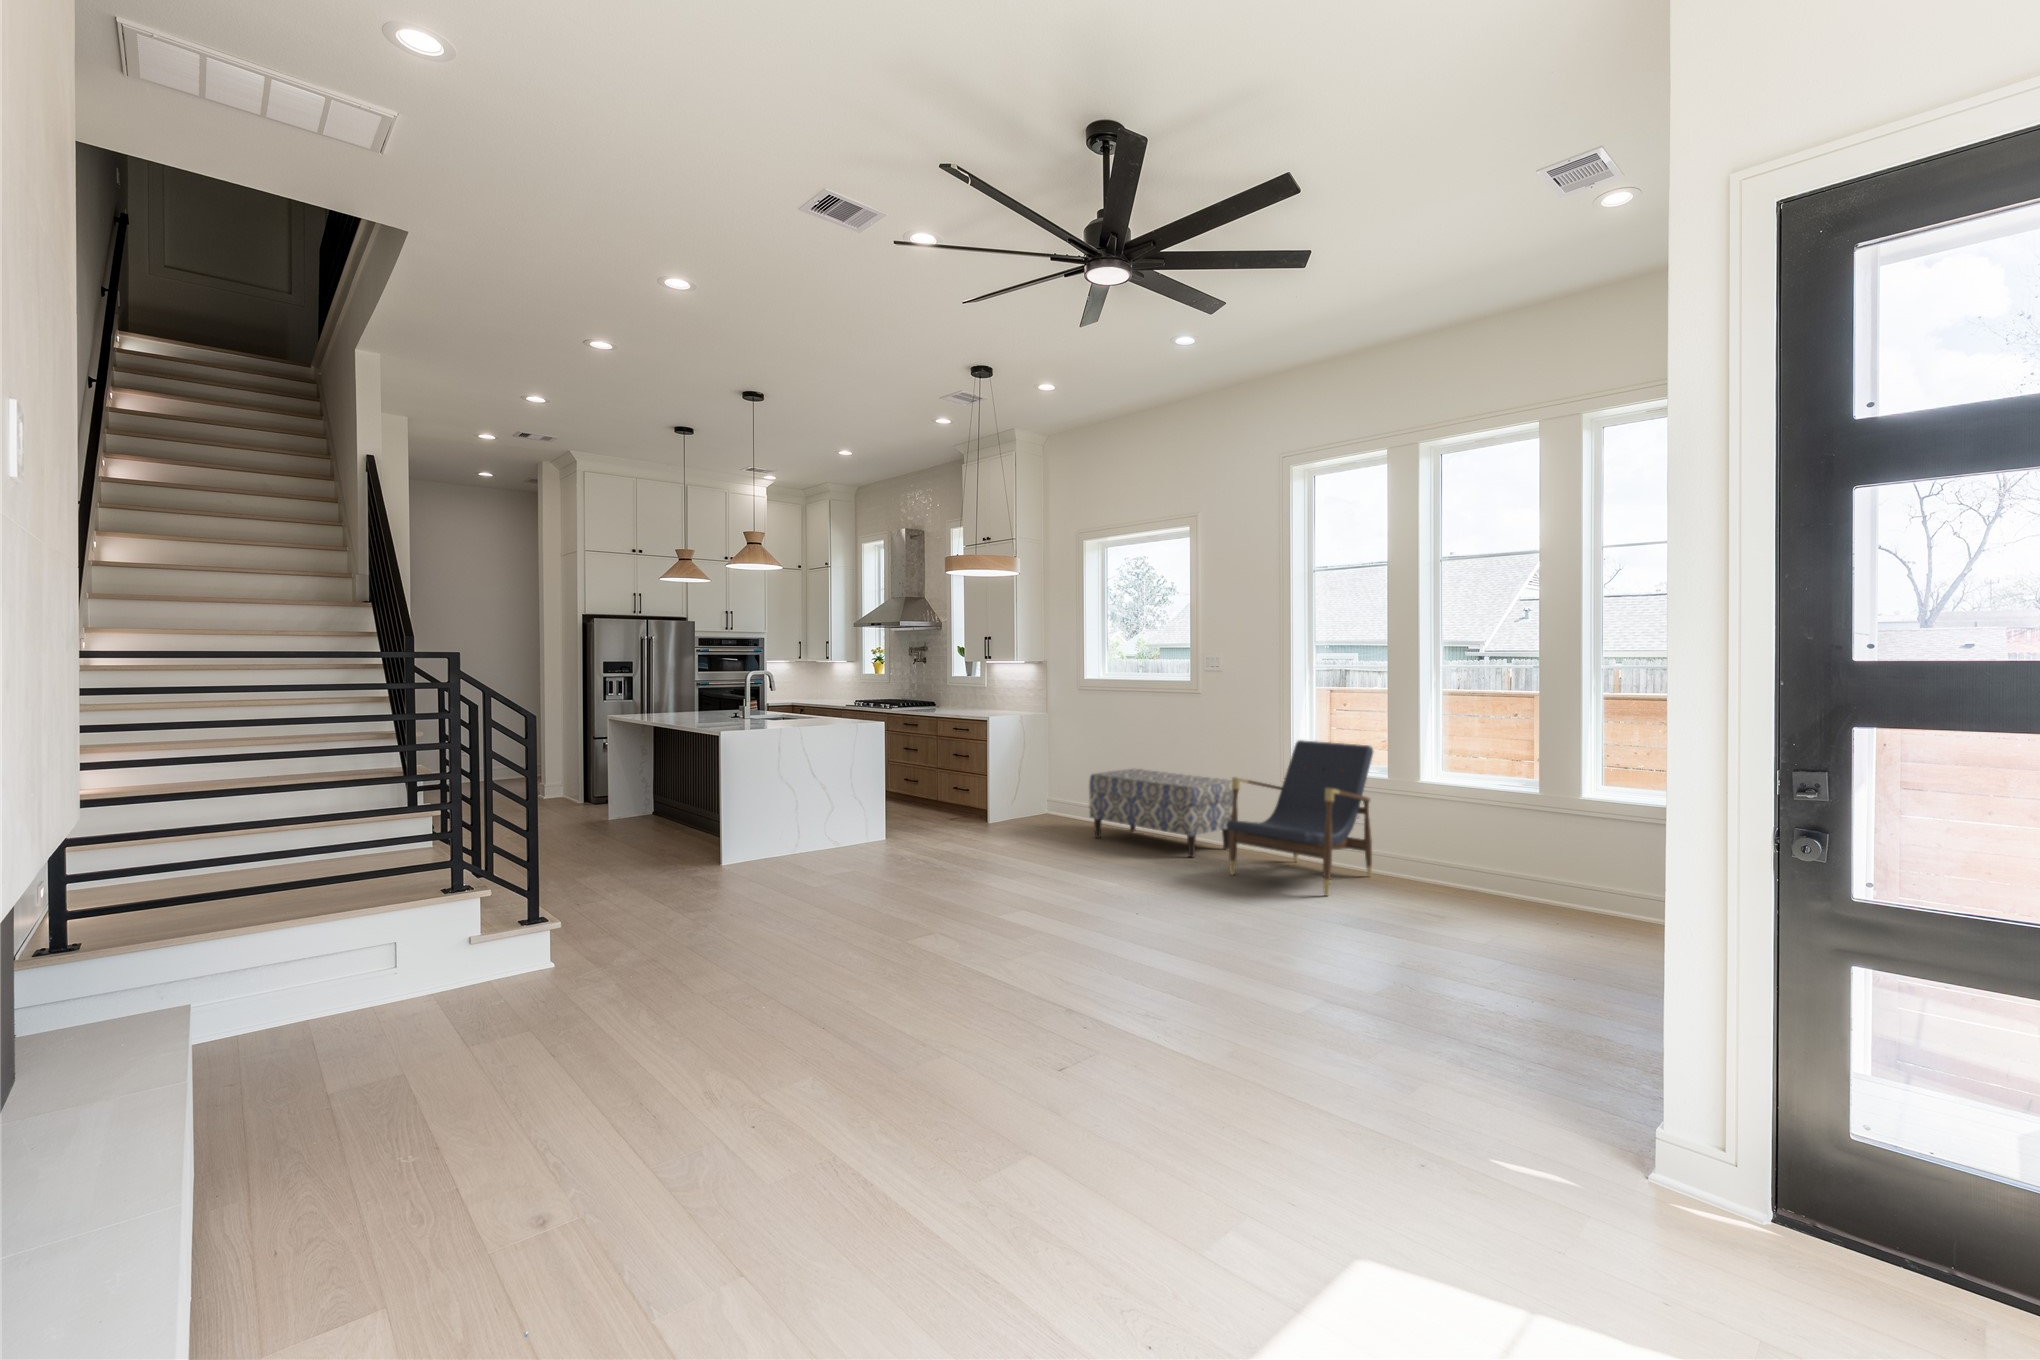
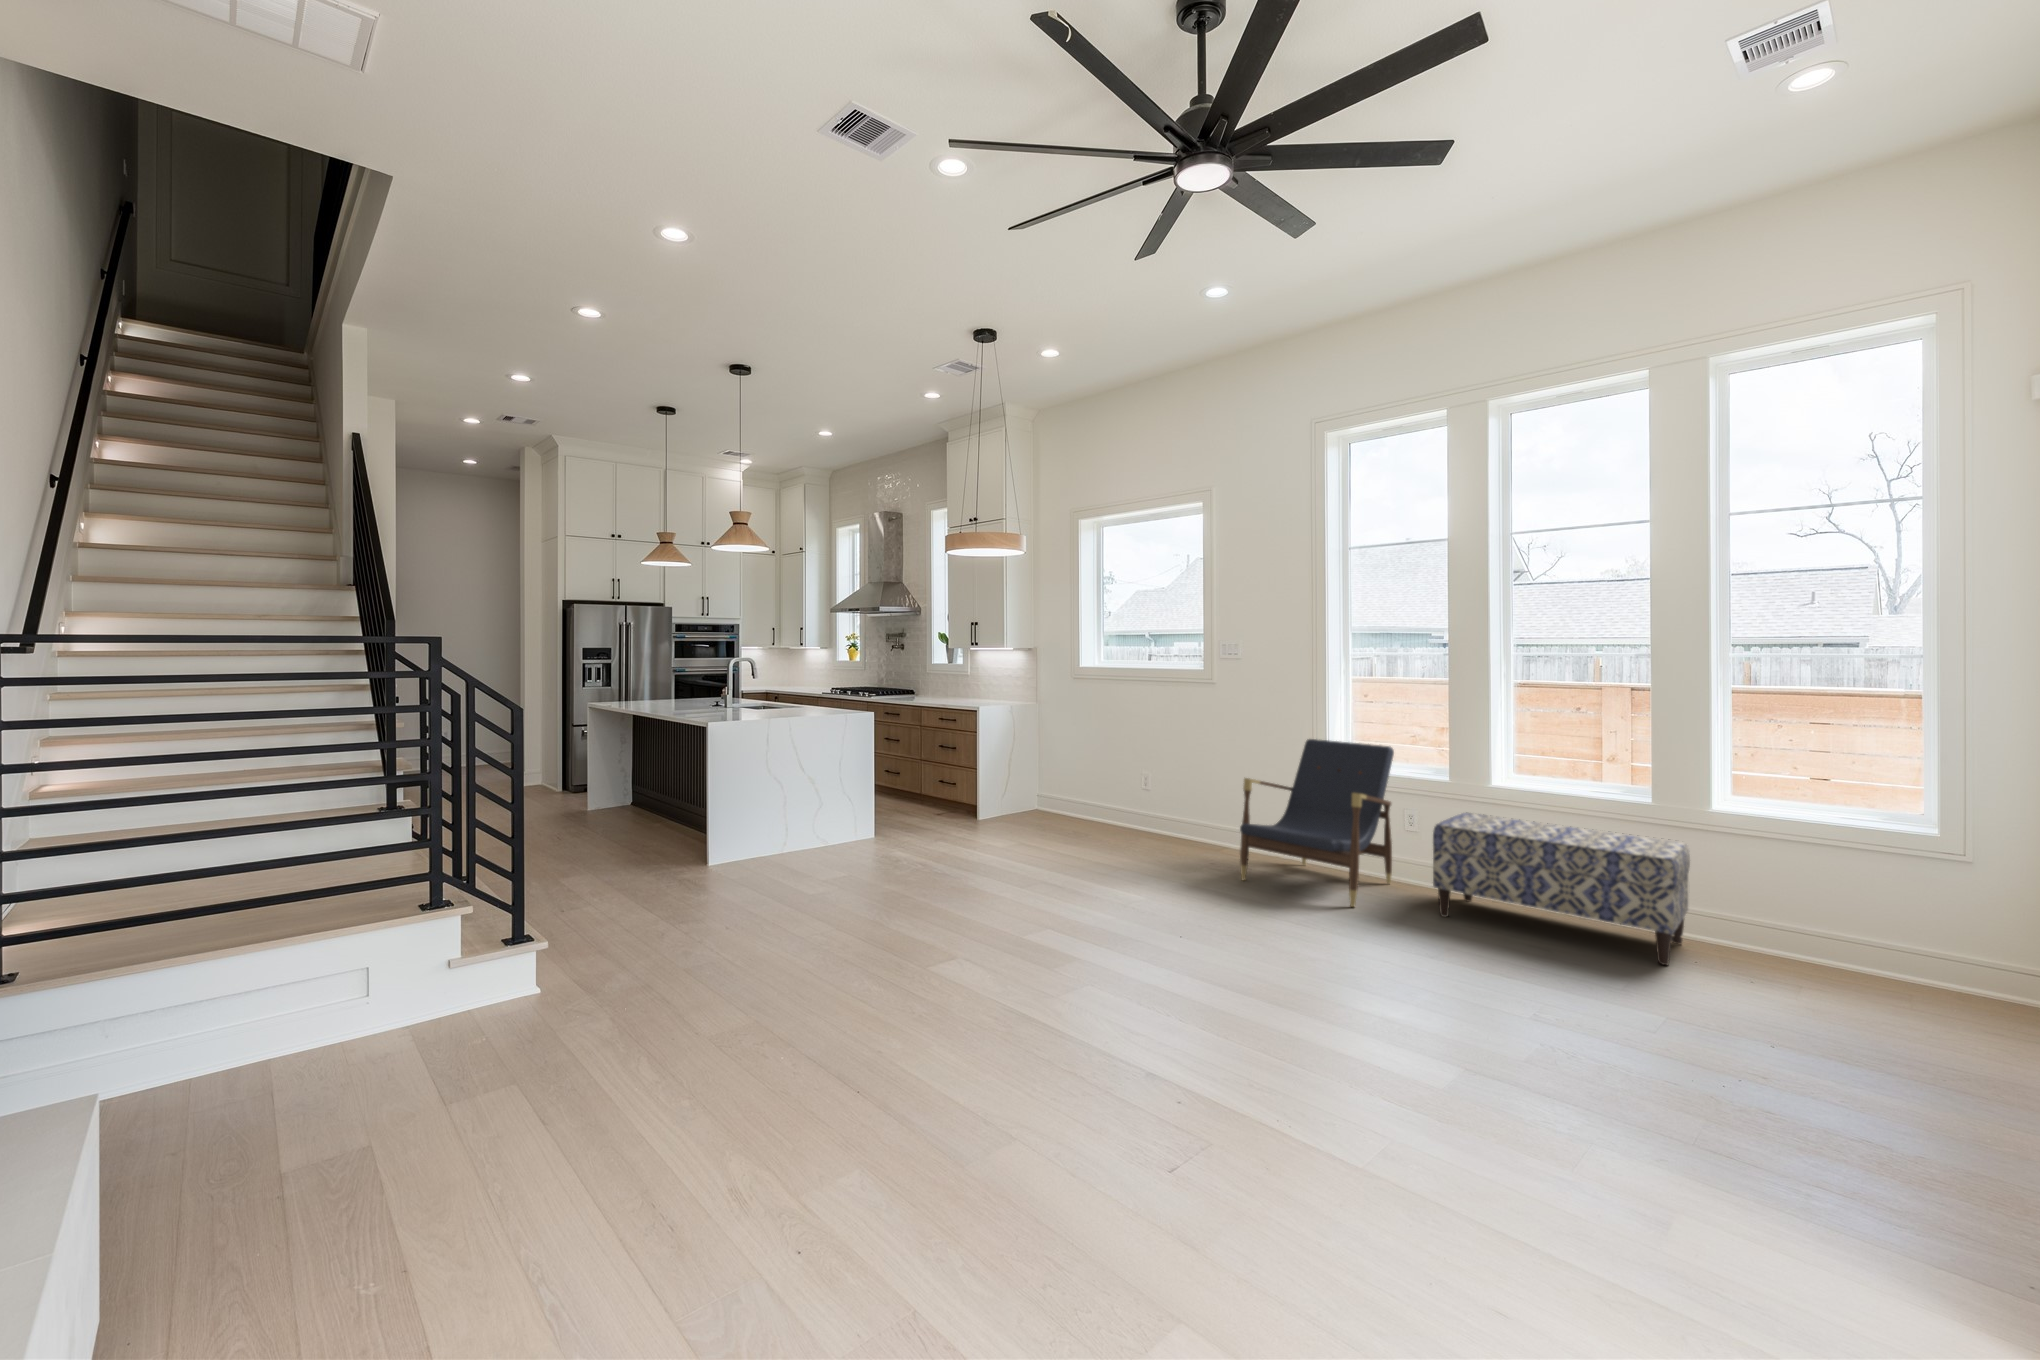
bench: present [1089,769,1233,857] -> present [1433,812,1690,965]

